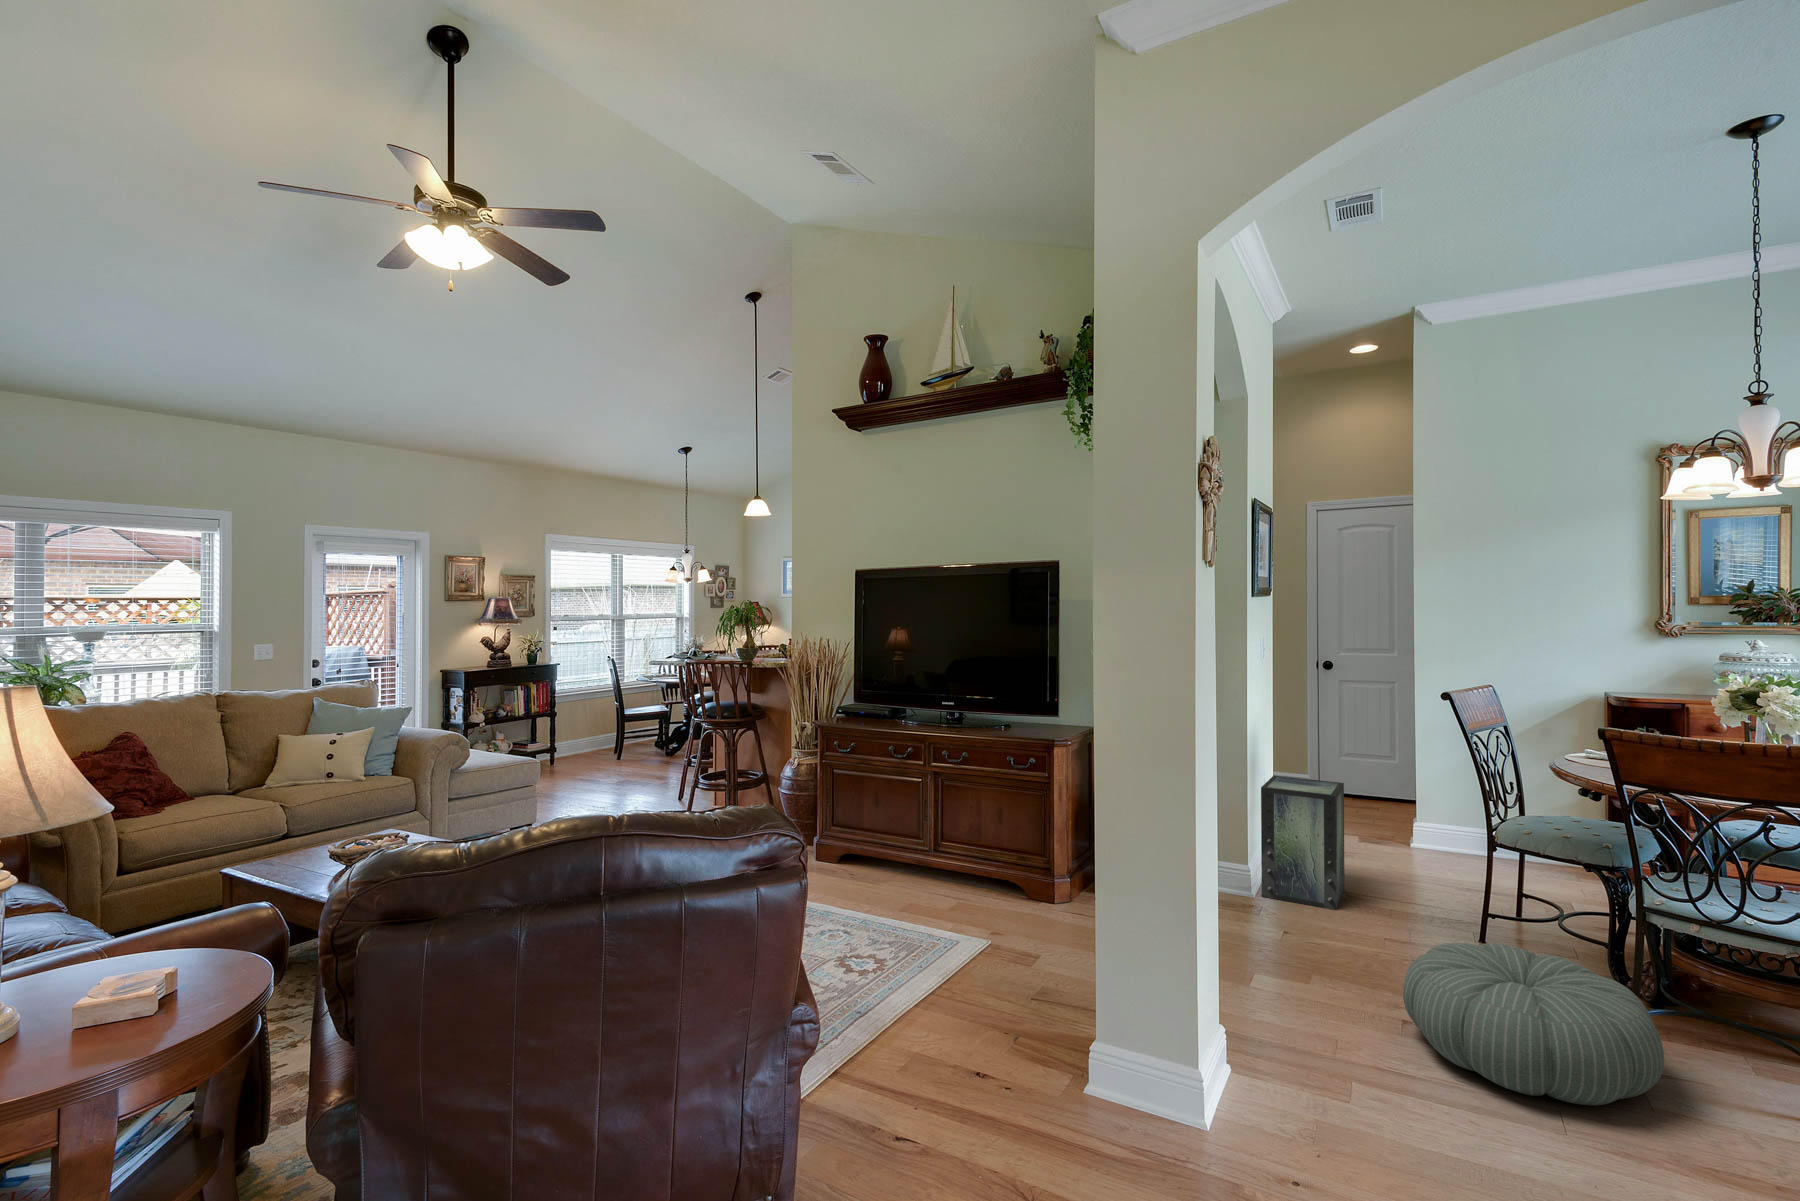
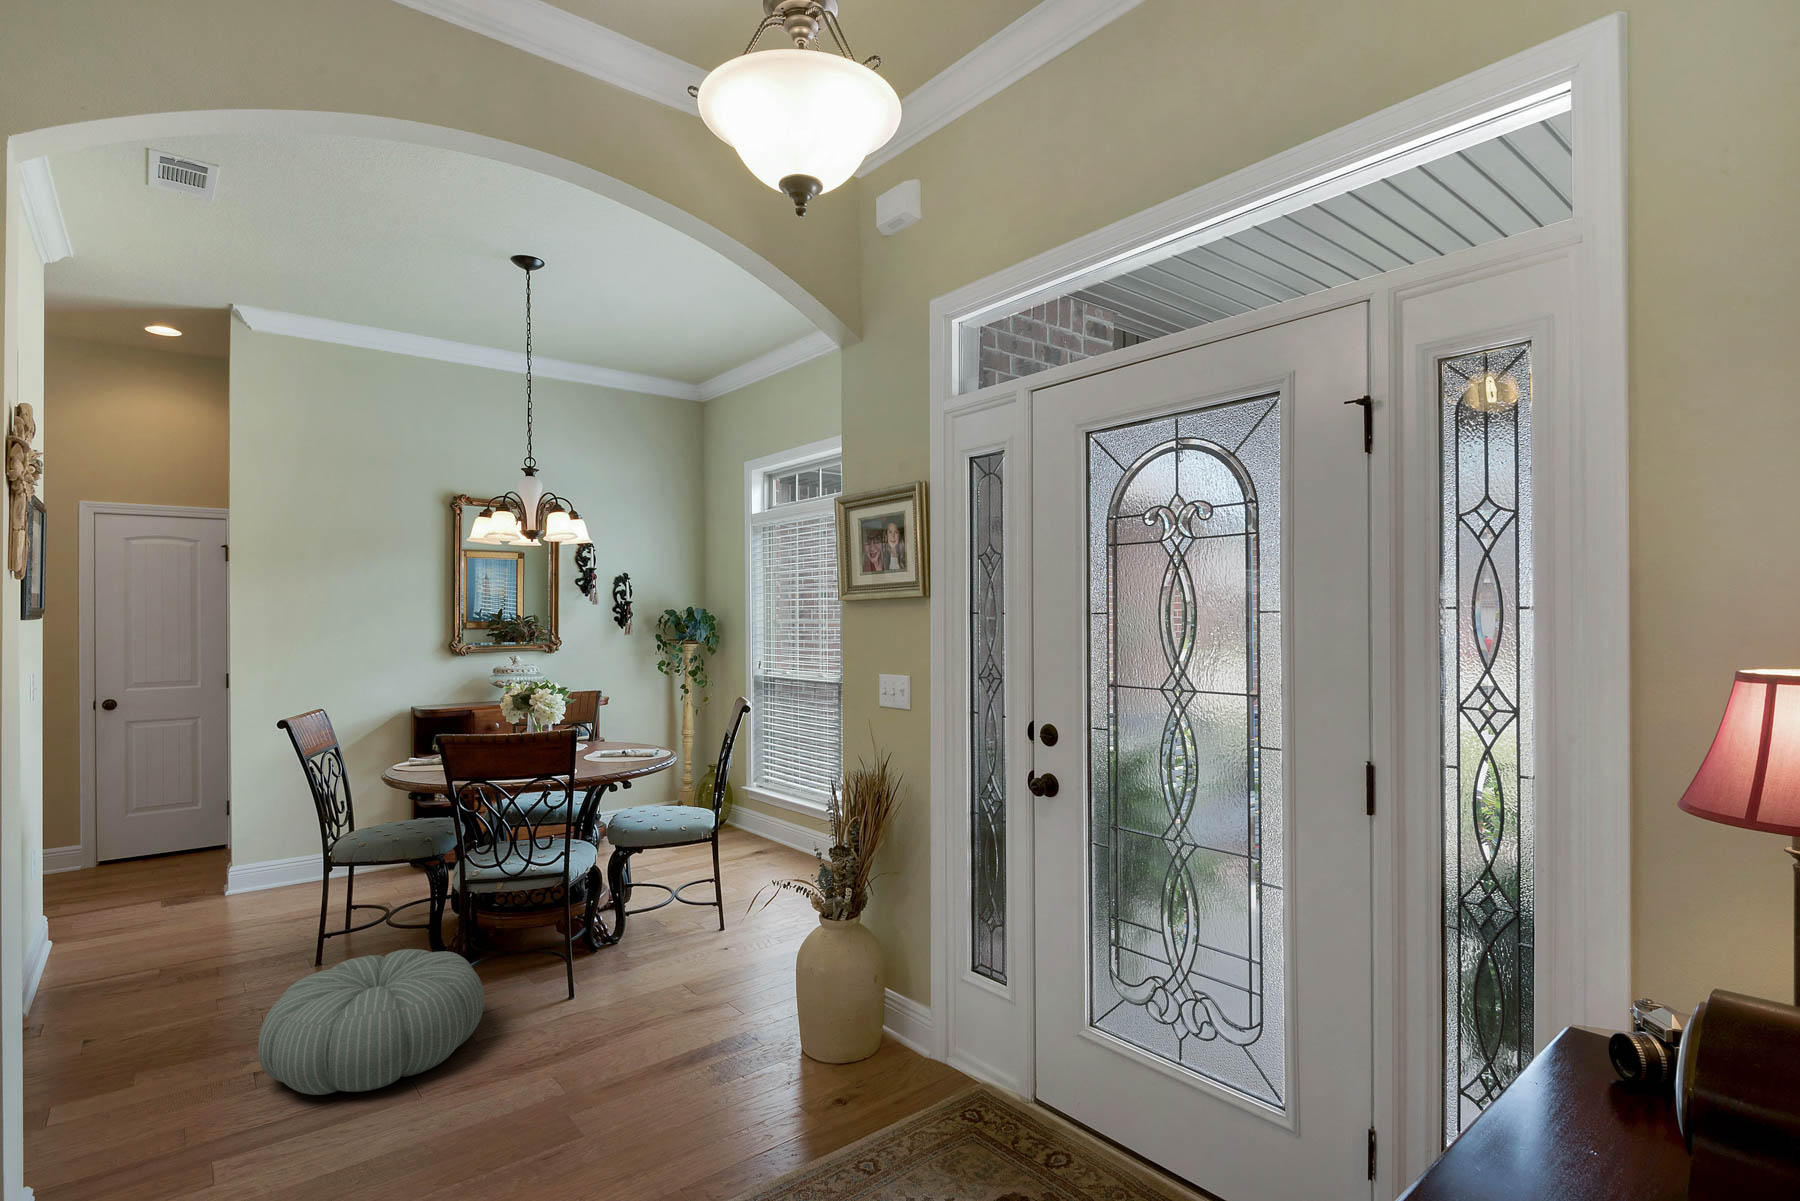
storage box: present [1261,776,1344,910] -> none [32,845,155,1025]

